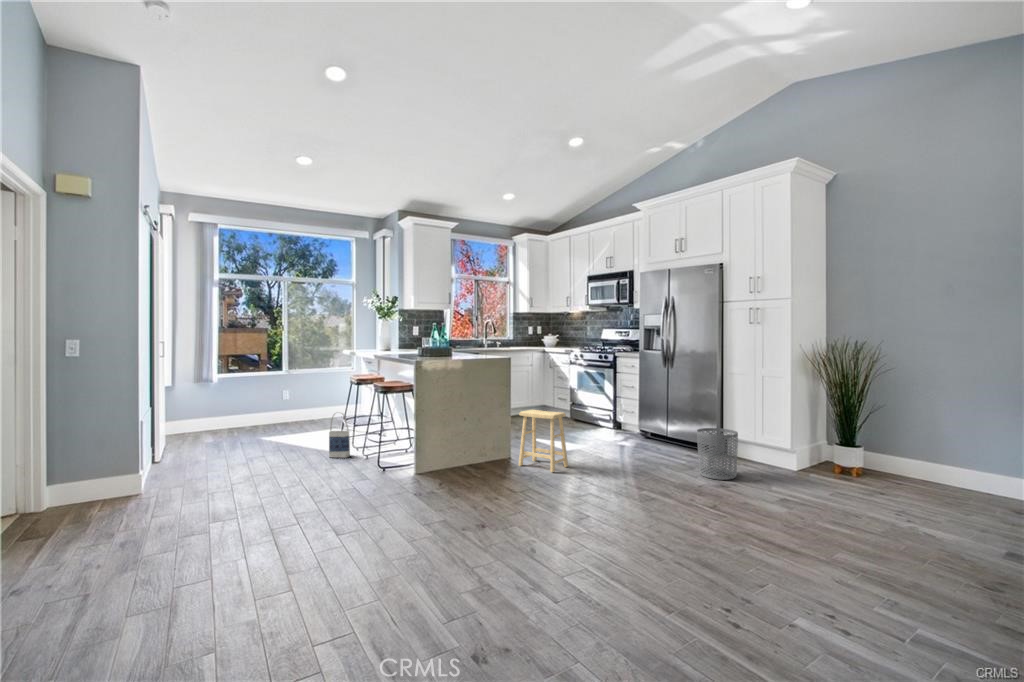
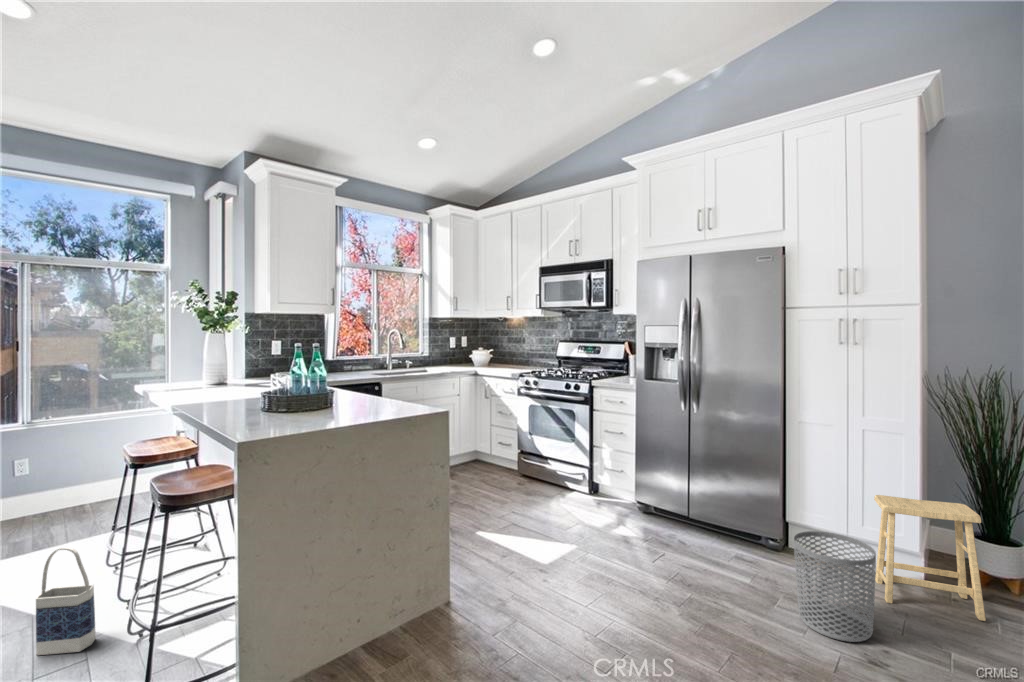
footstool: present [519,410,568,472] -> present [874,495,986,621]

